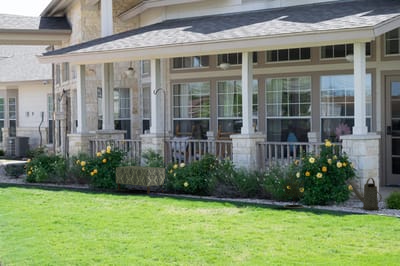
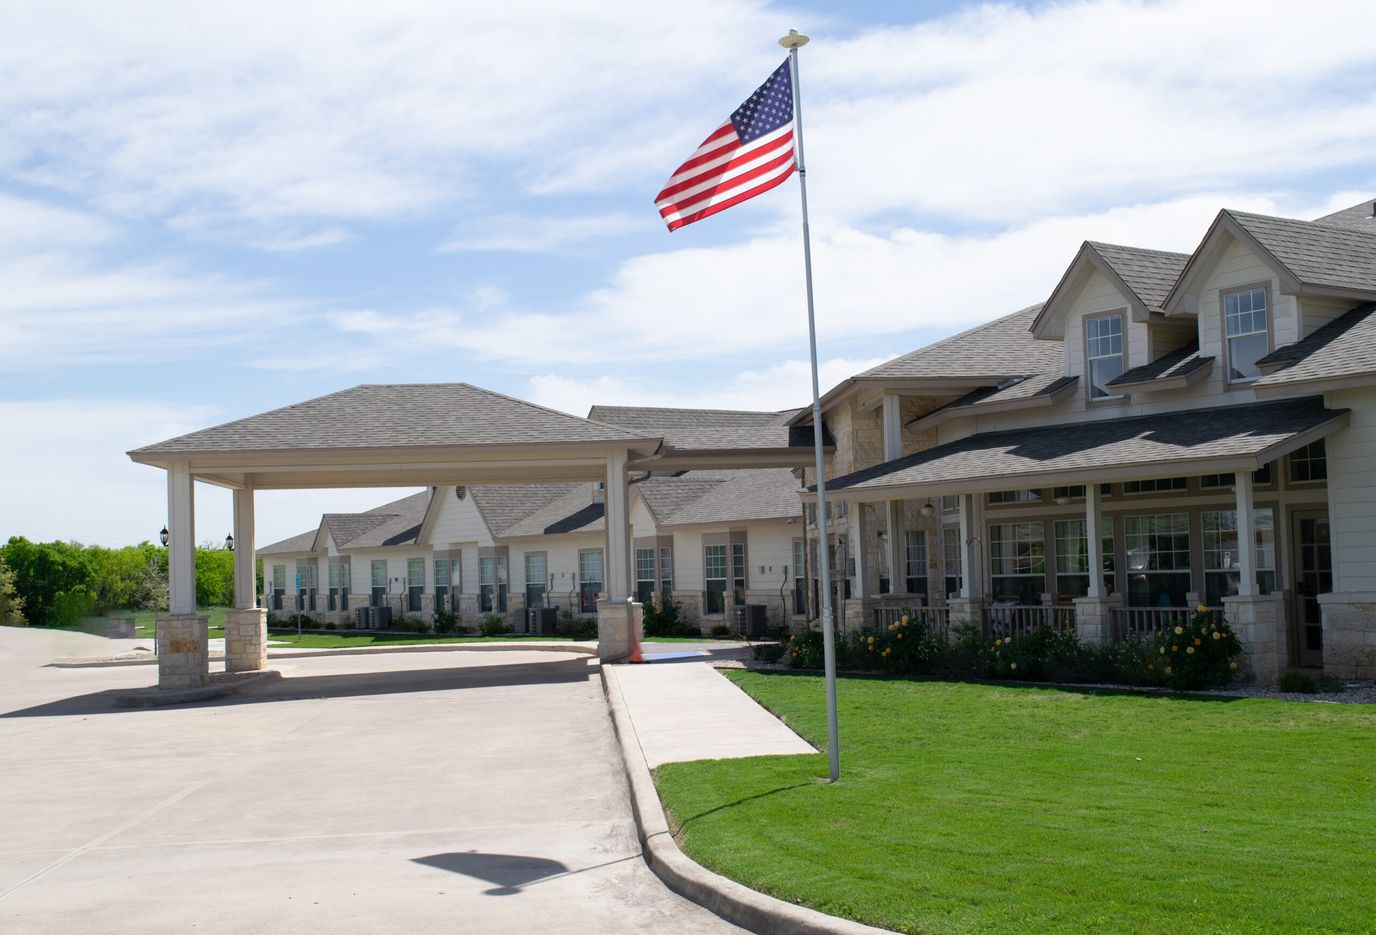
bench: present [116,166,166,194] -> none [917,642,985,678]
watering can: present [349,178,382,210] -> none [1232,652,1275,693]

